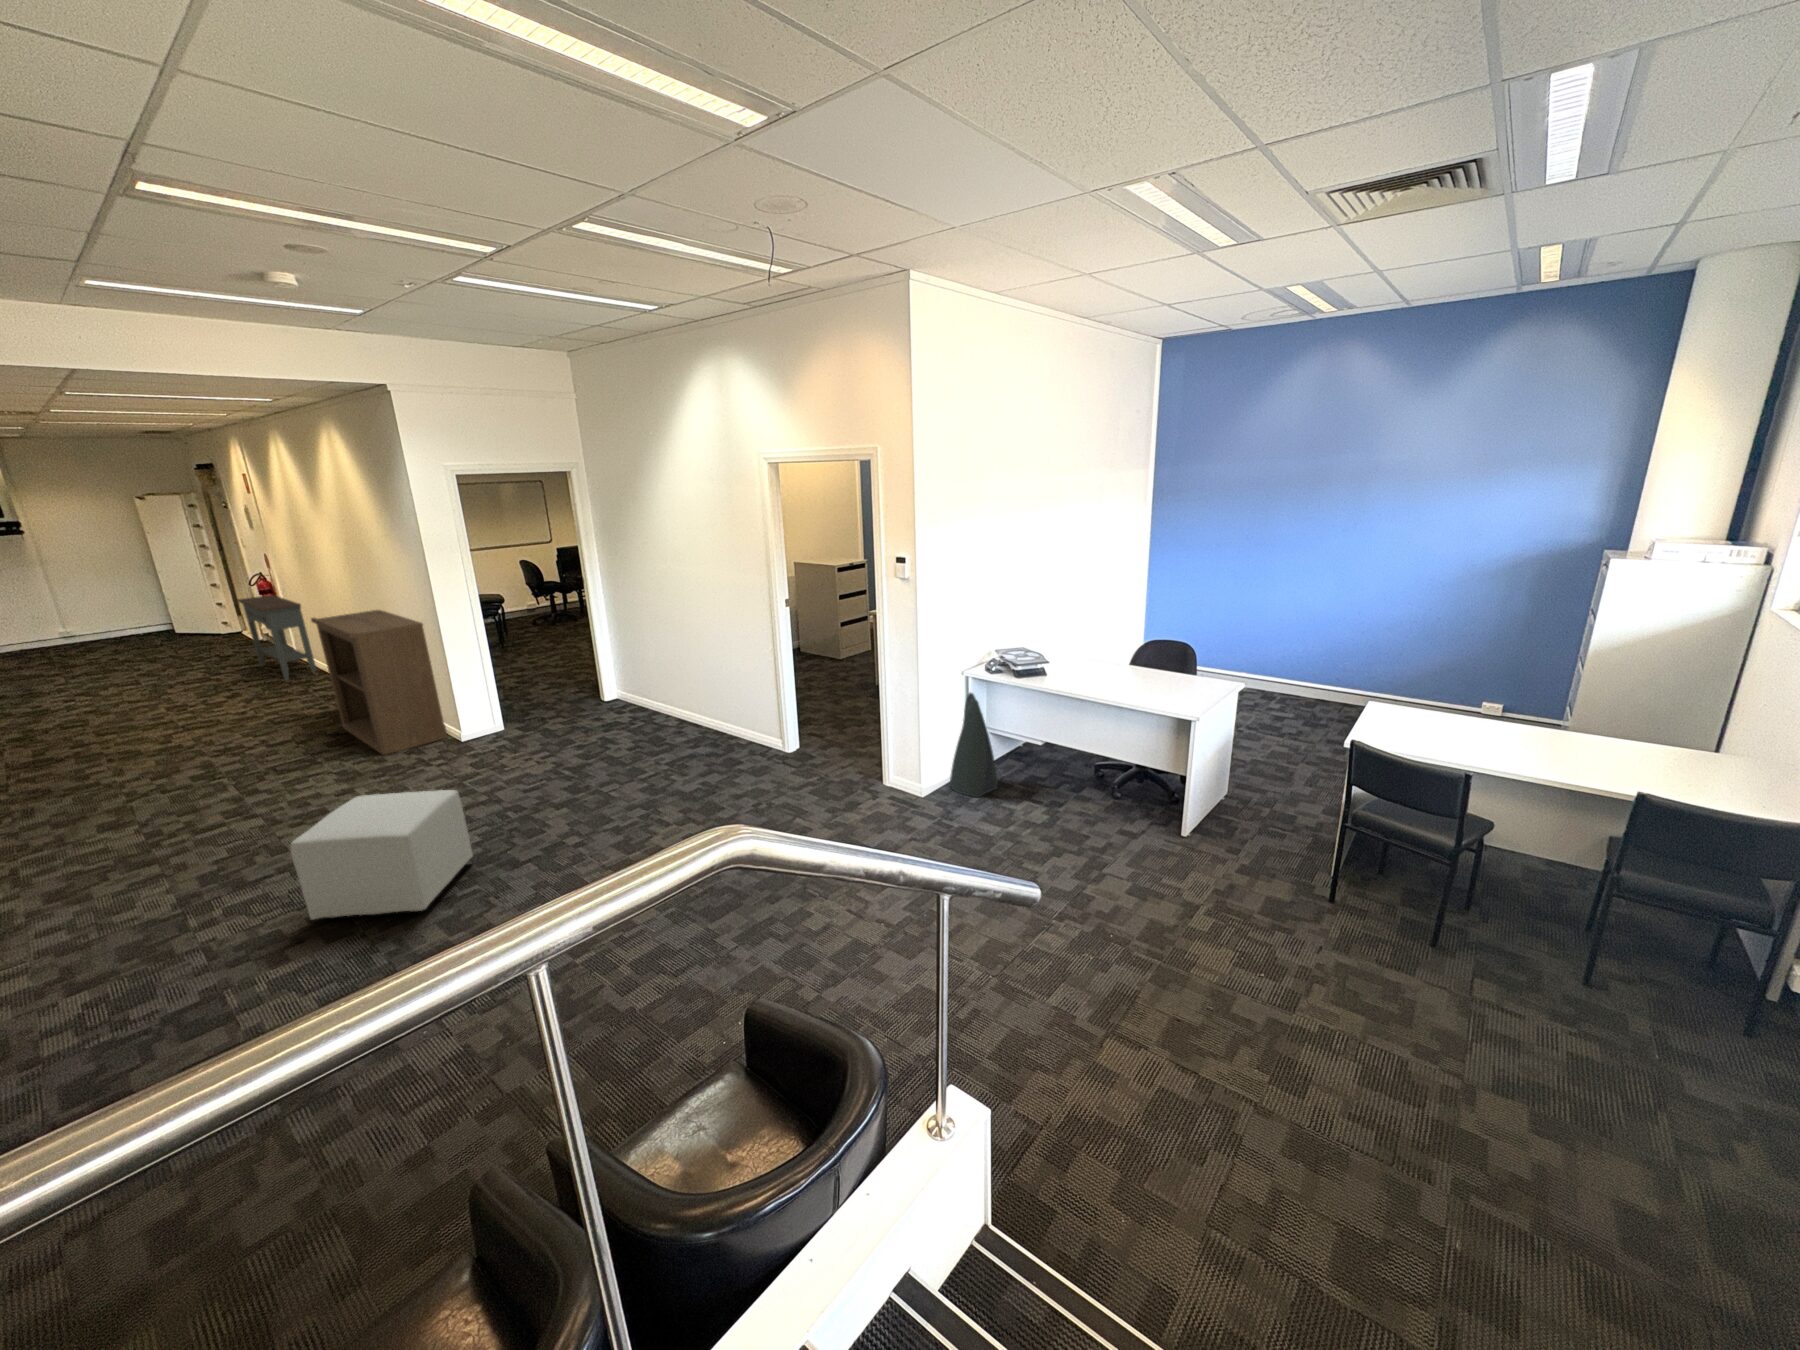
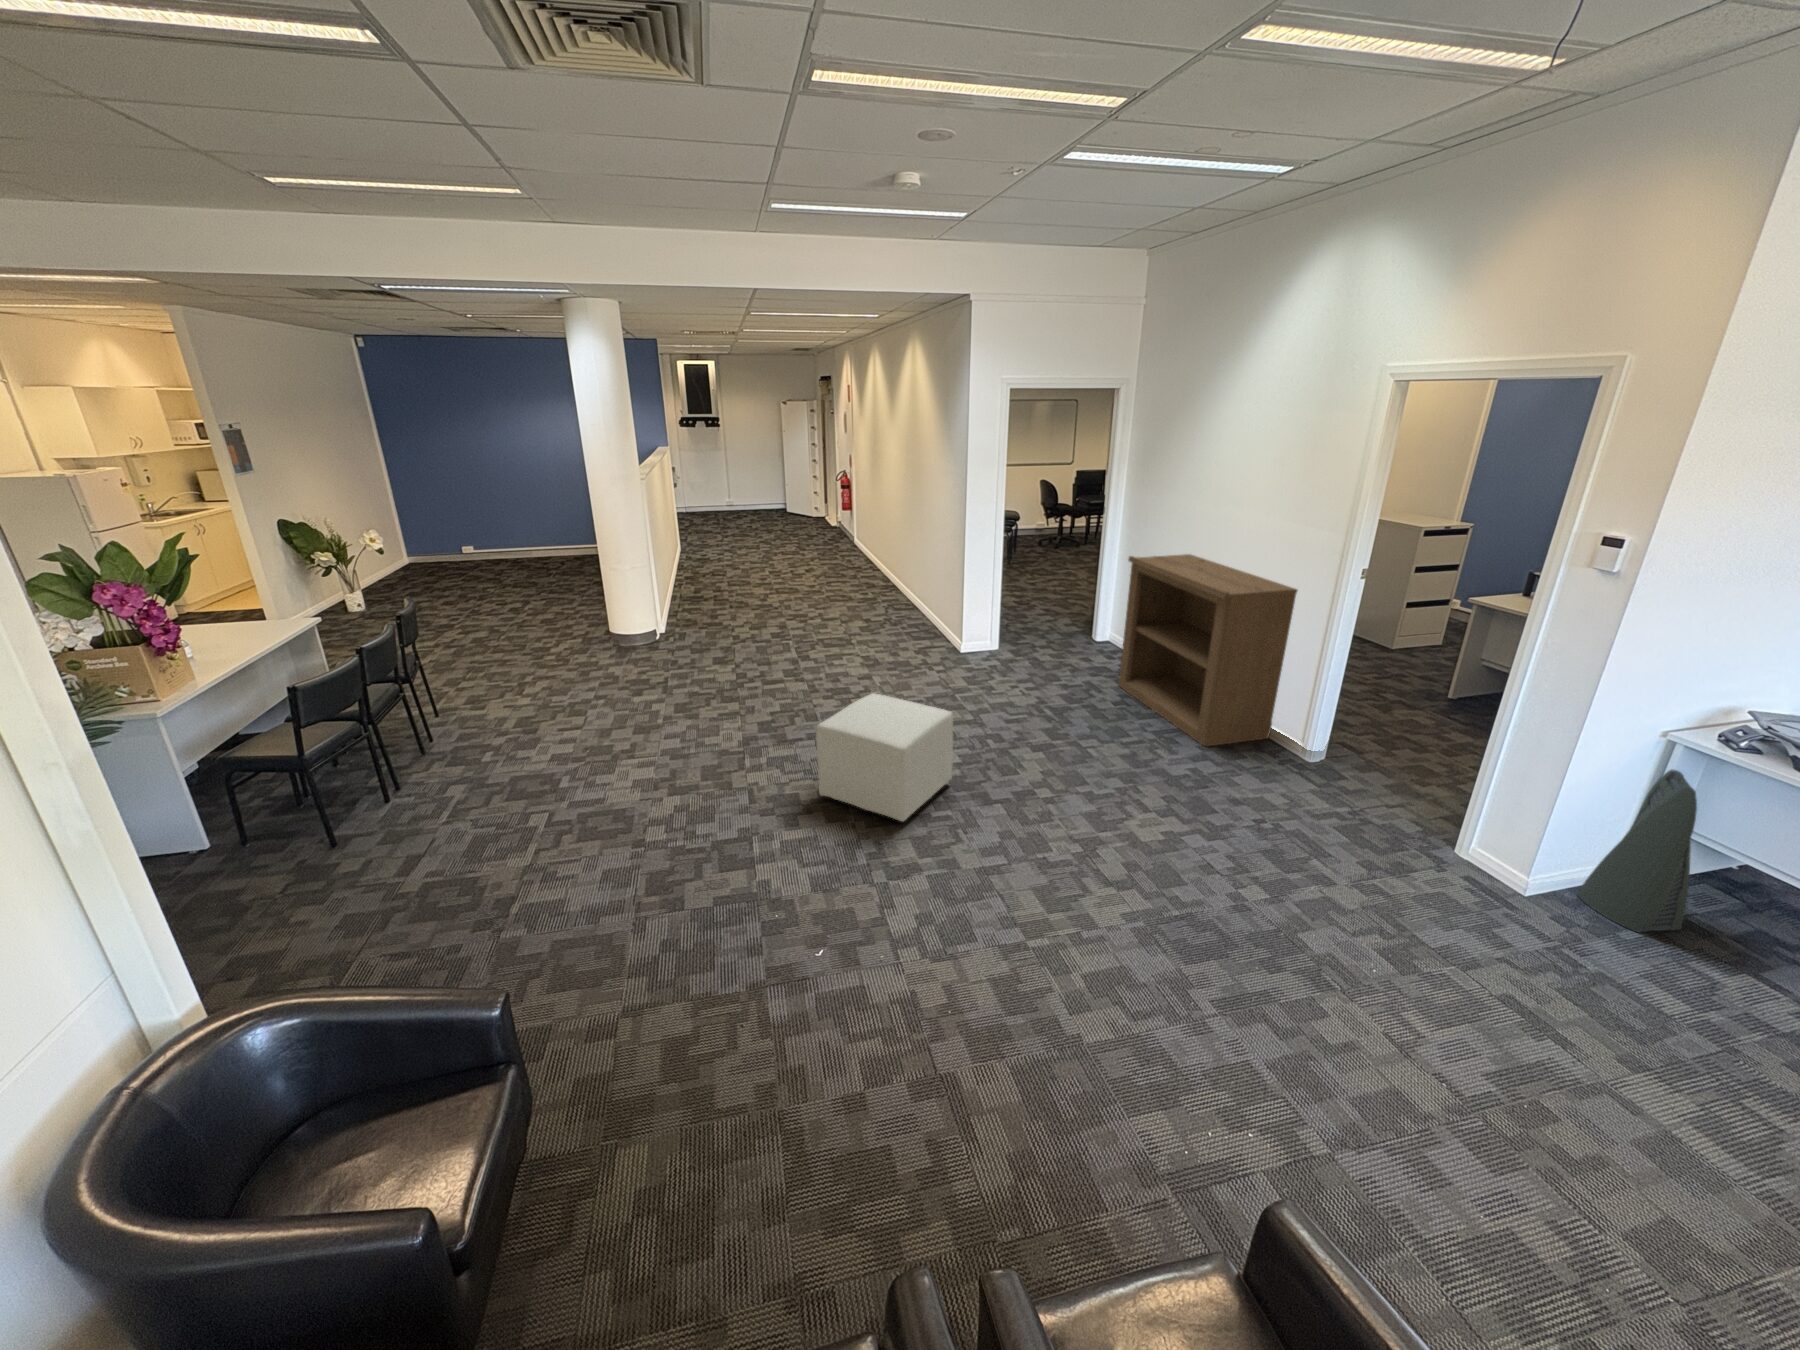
console table: present [237,595,318,680] -> none [826,490,867,564]
bookshelf: present [311,610,447,755] -> present [1119,554,1297,746]

